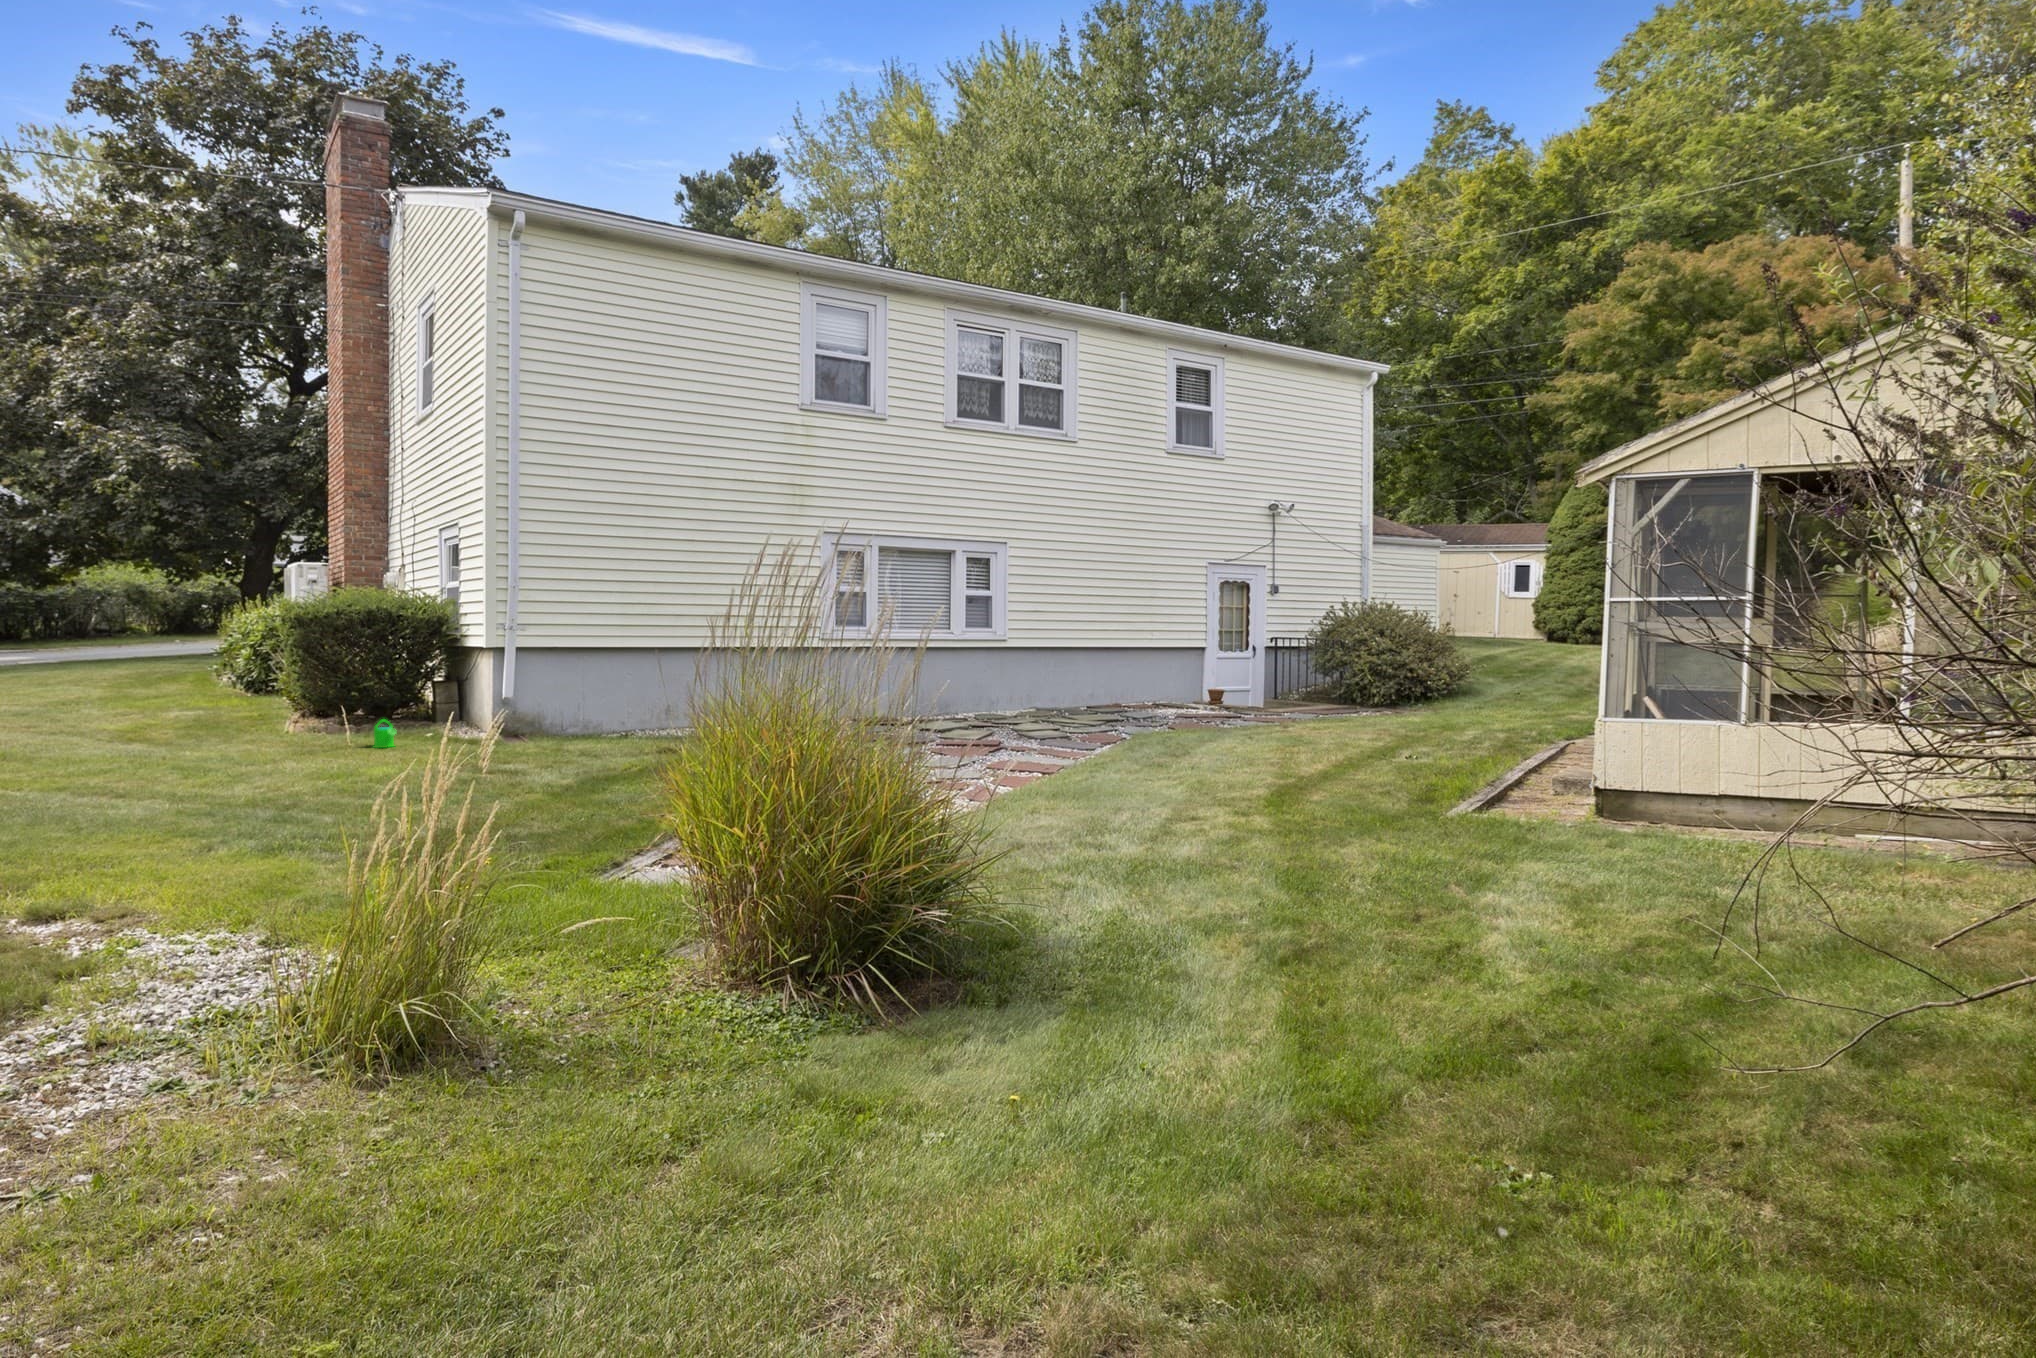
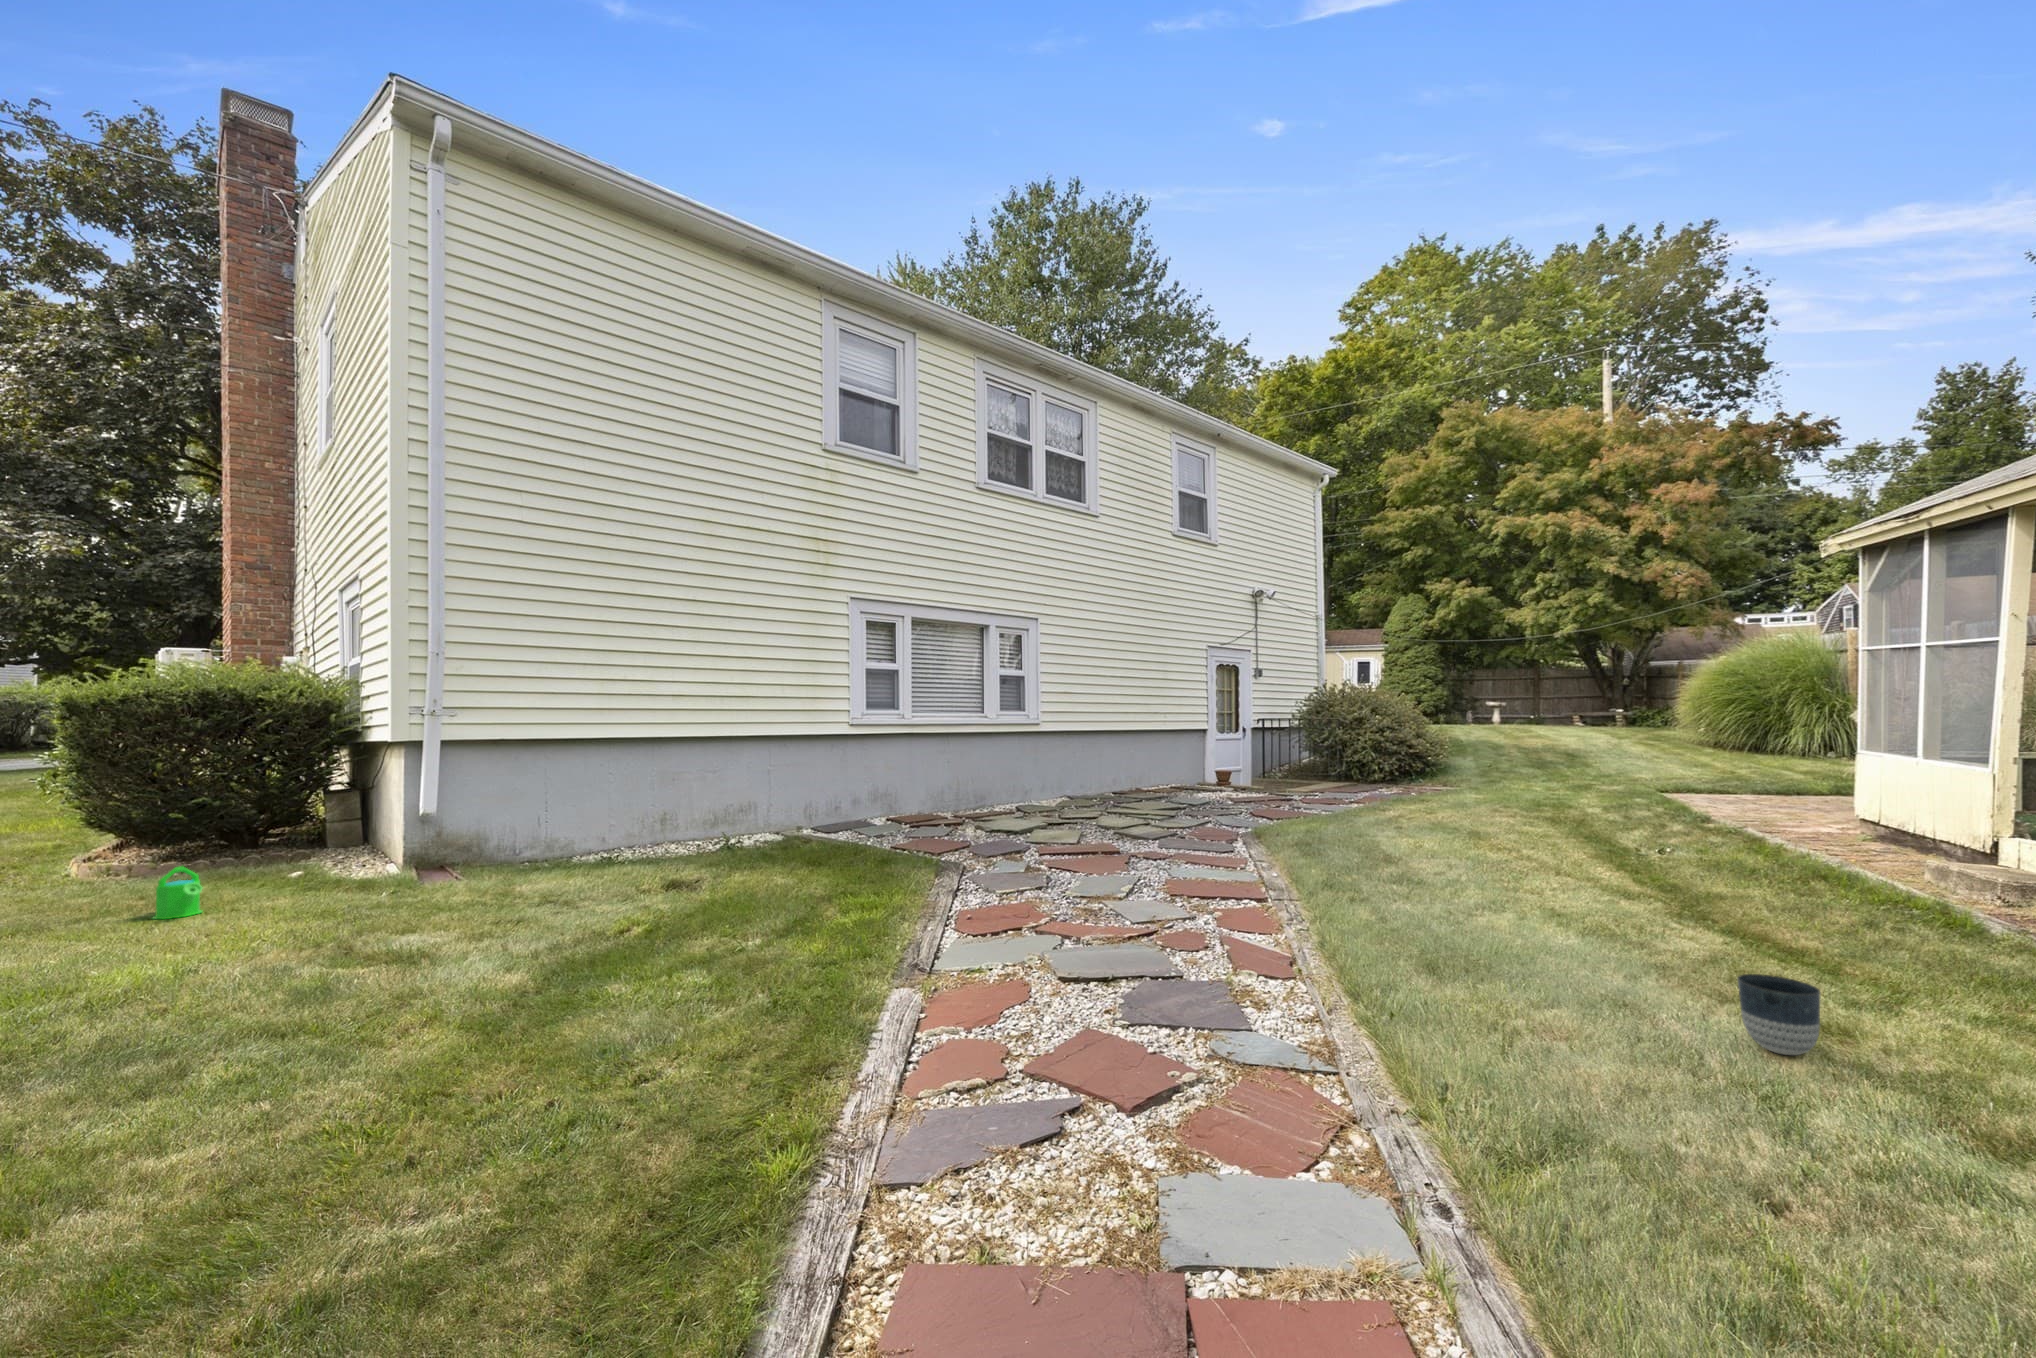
planter: none [1116,795,1147,831] -> present [1738,974,1820,1055]

